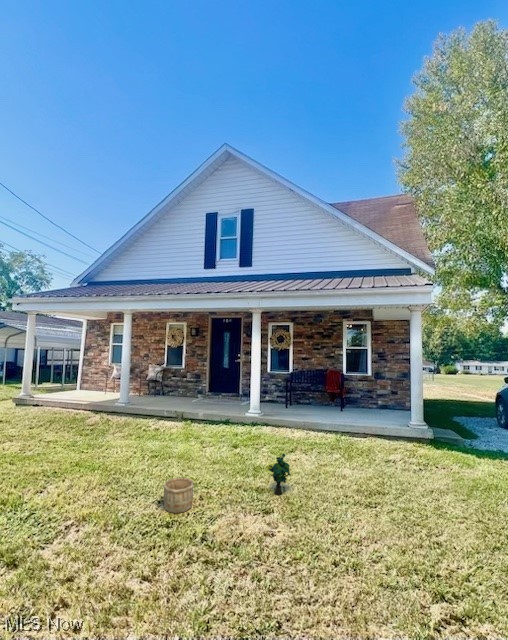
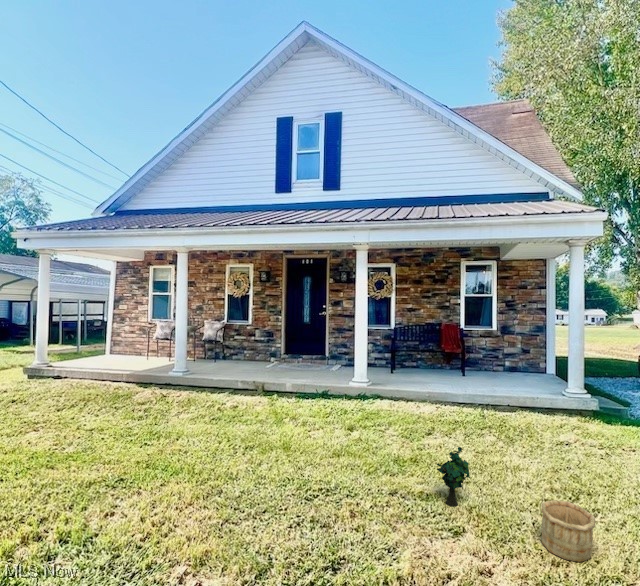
wooden bucket: present [163,477,194,513] -> present [542,500,595,562]

